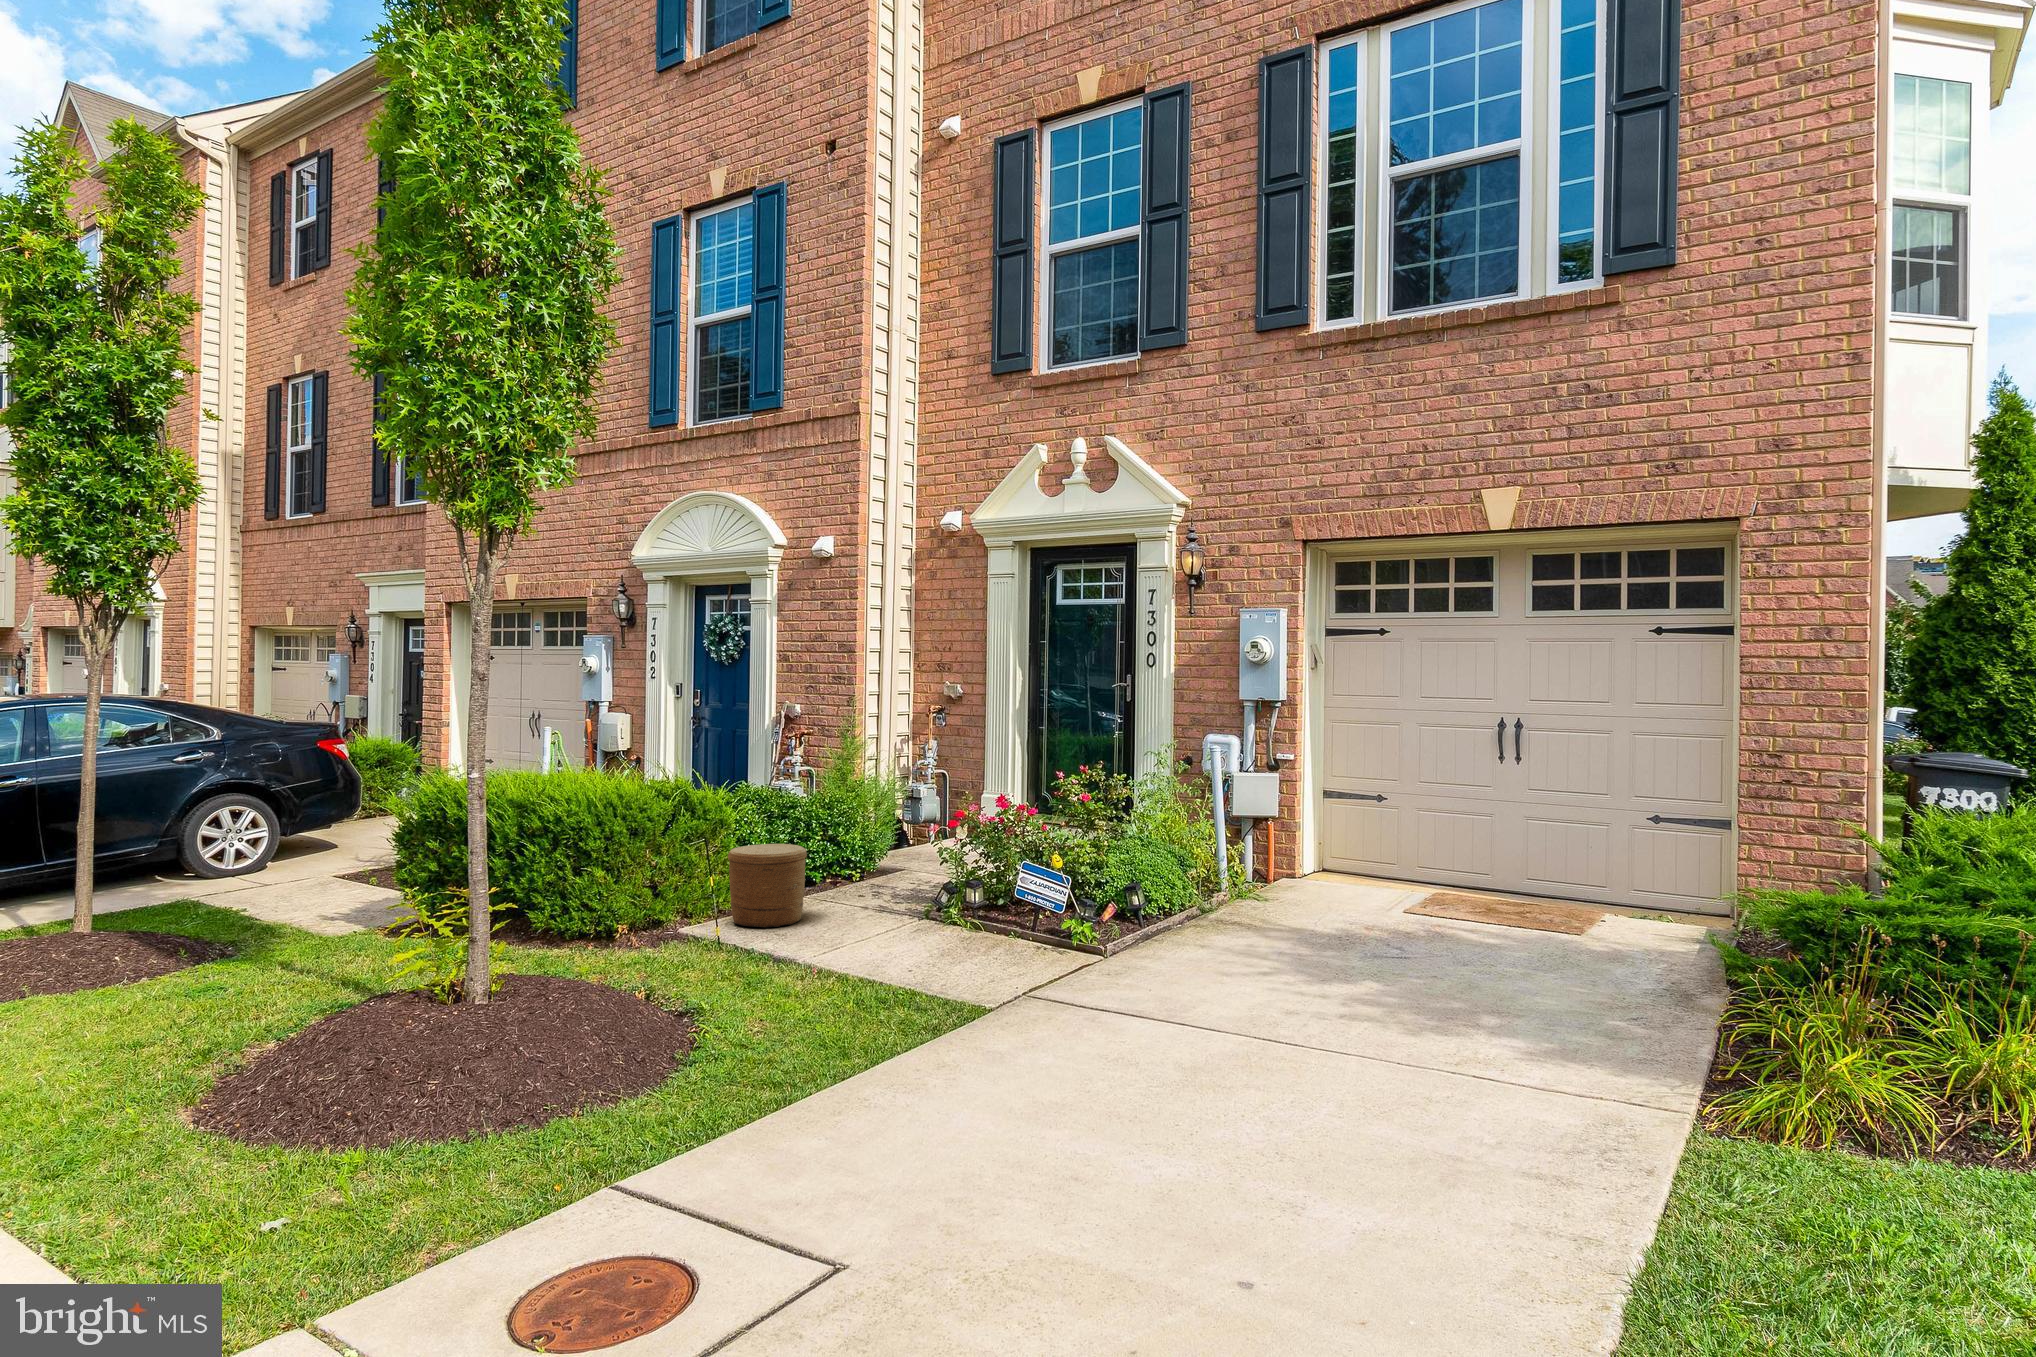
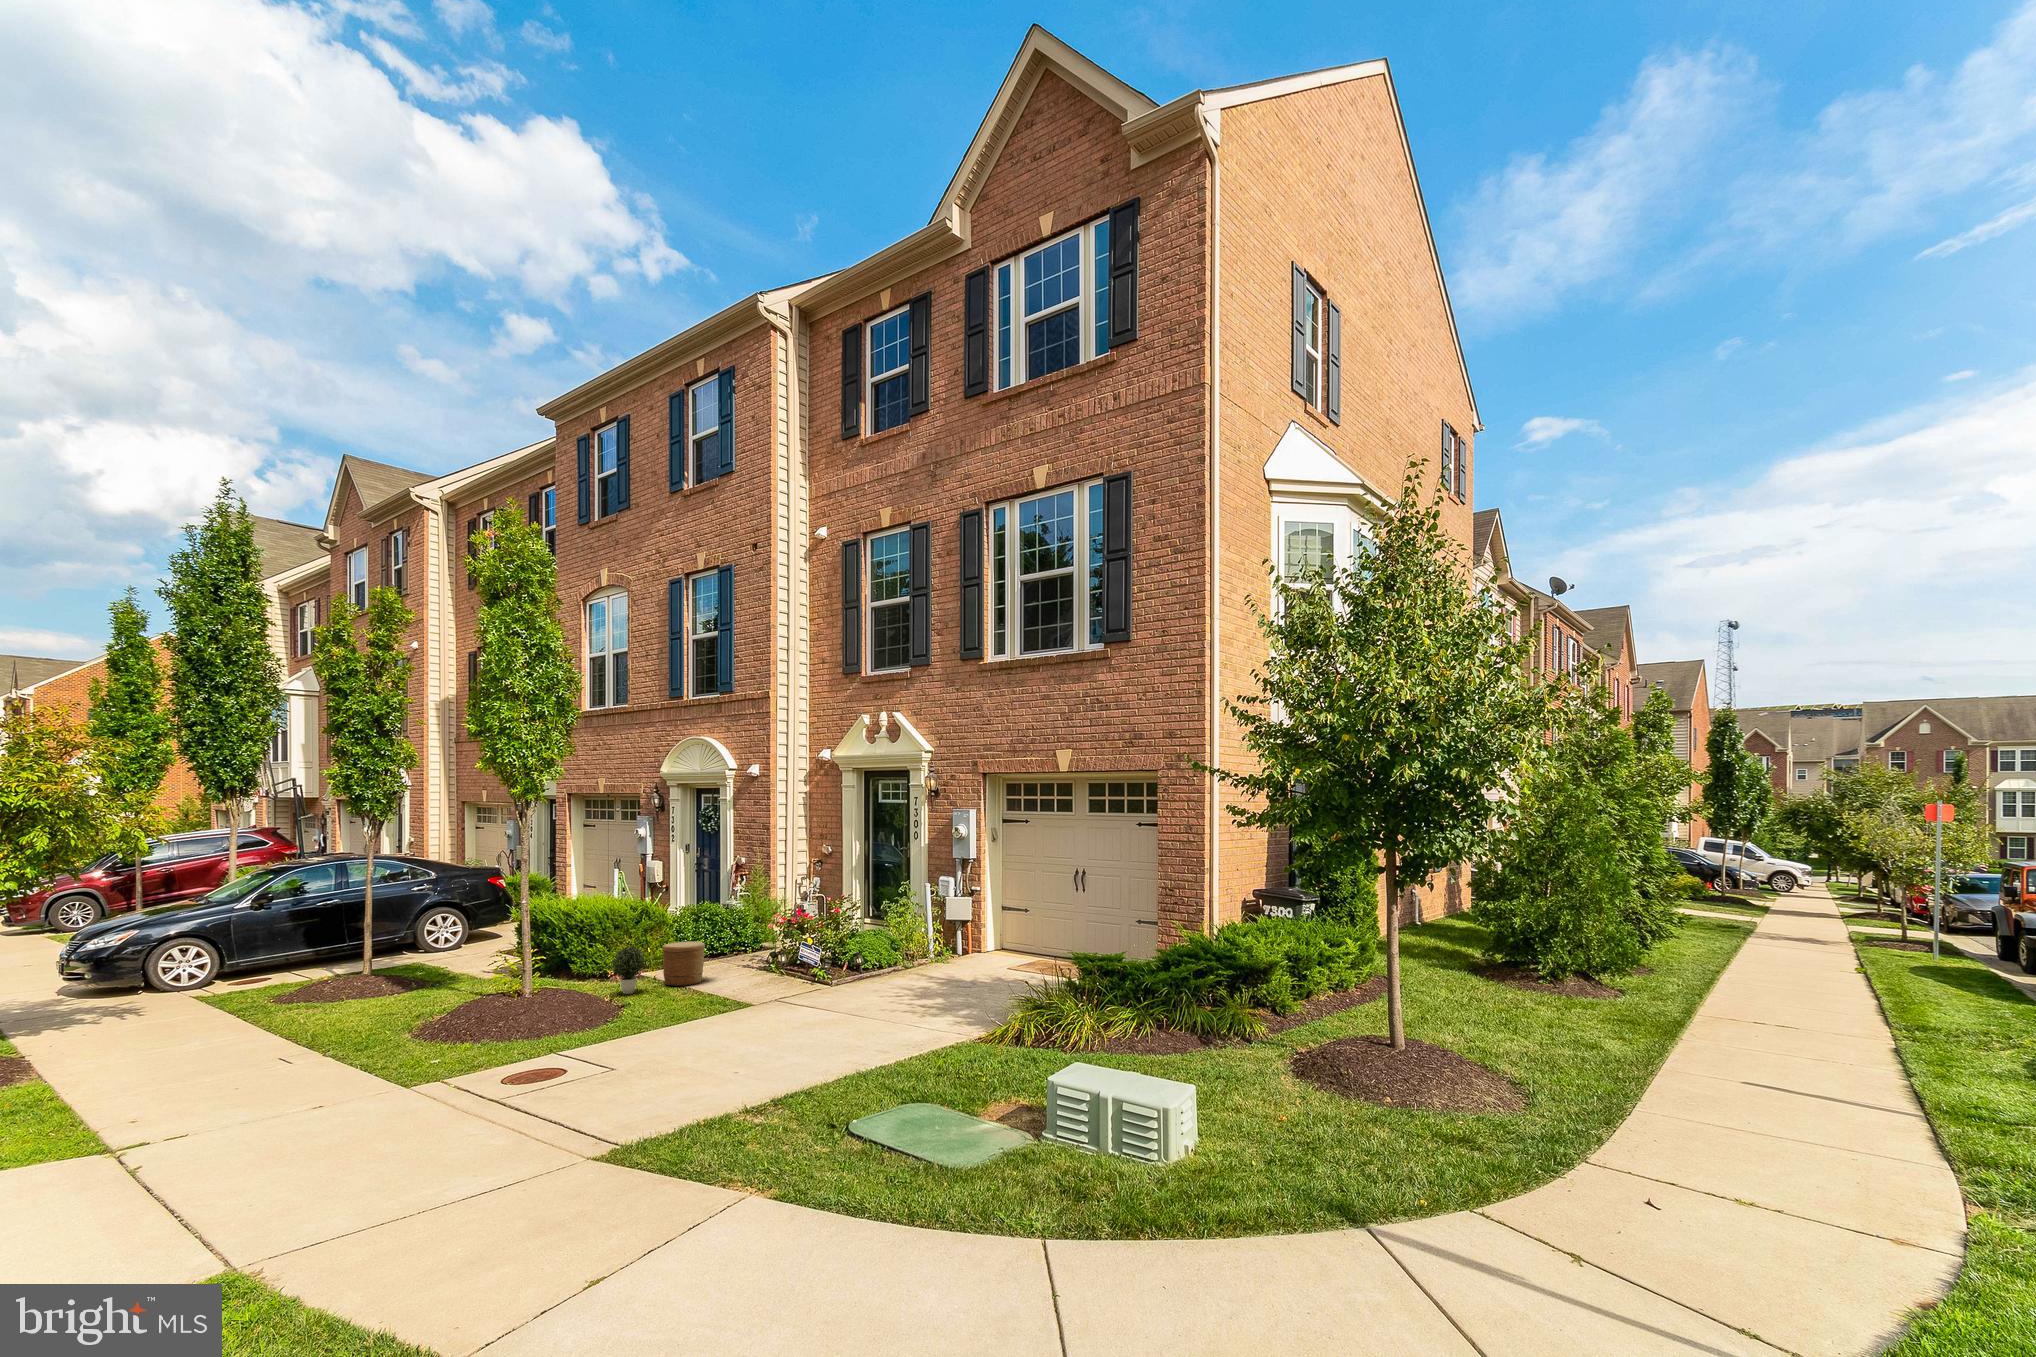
potted plant: none [641,852,709,945] -> present [612,947,645,994]

